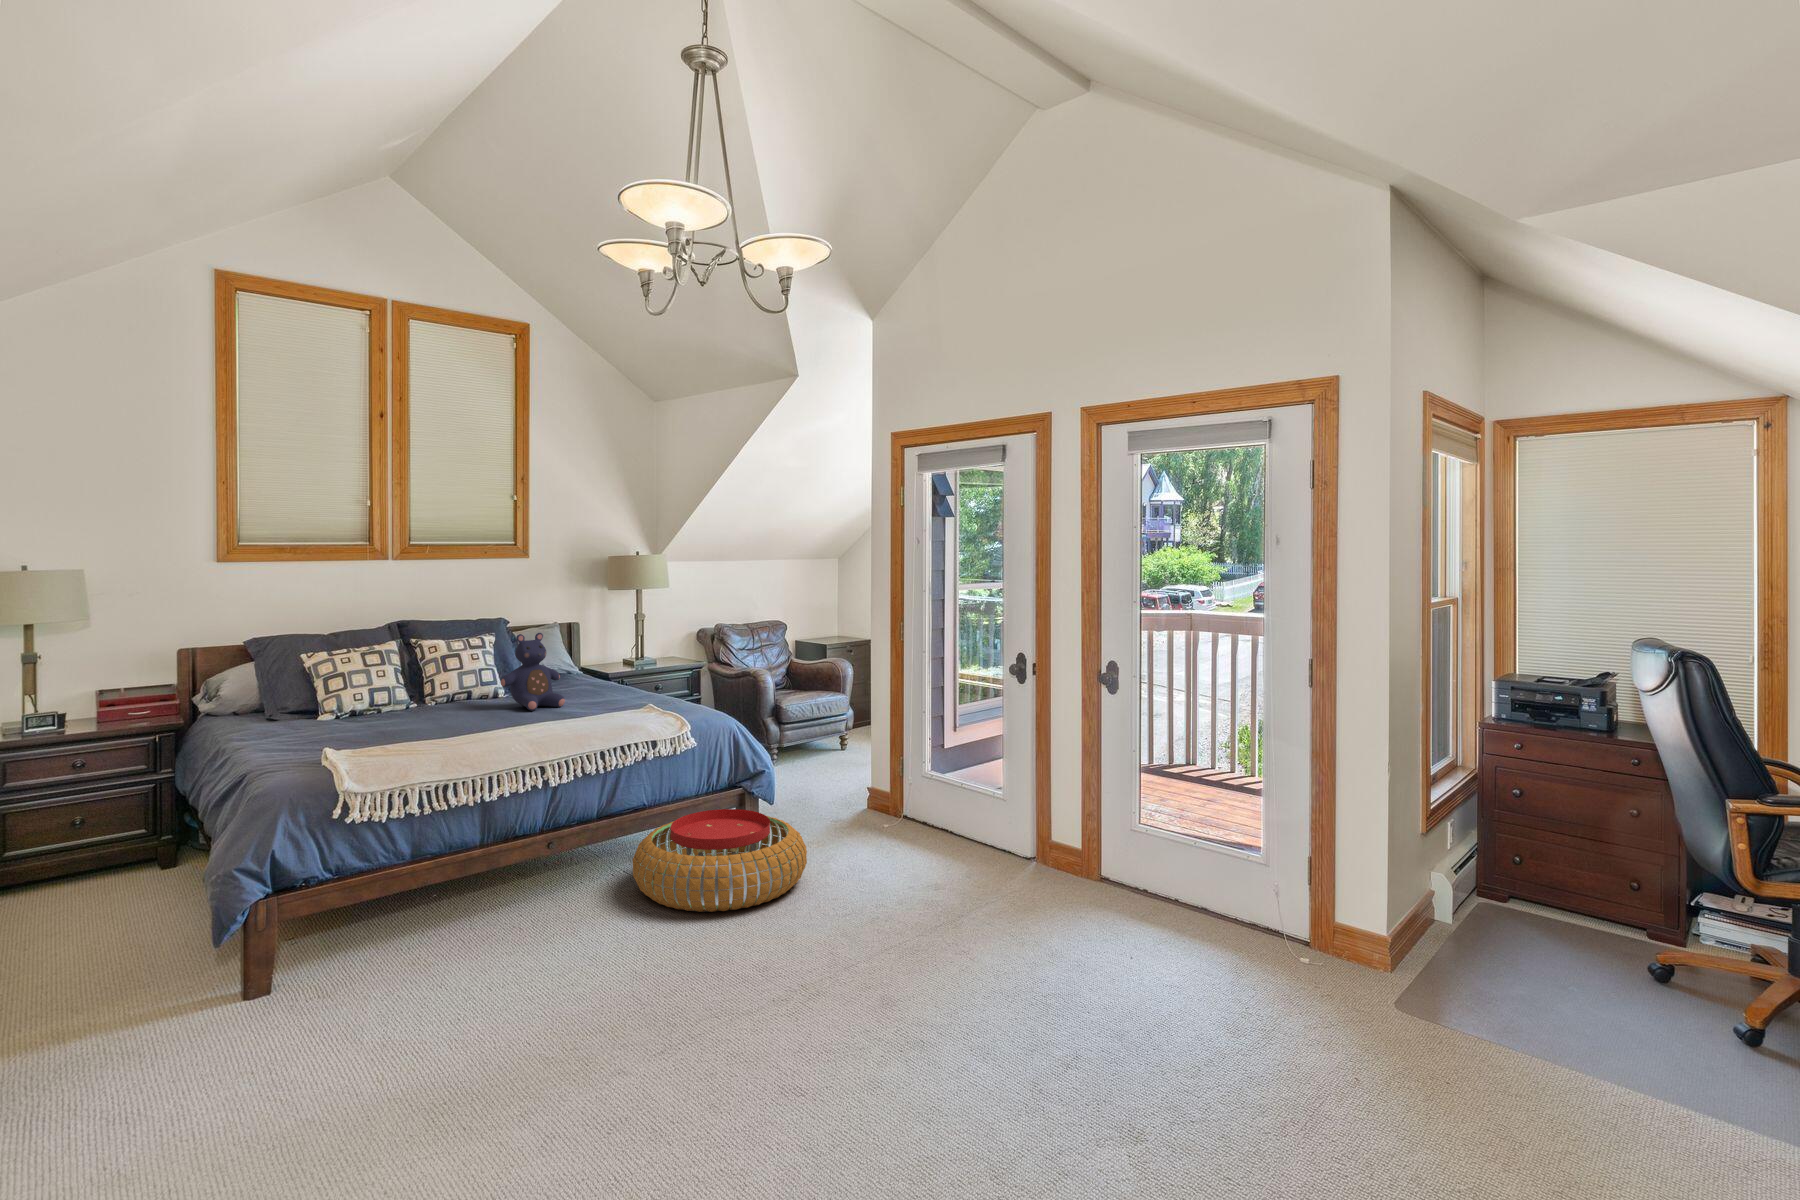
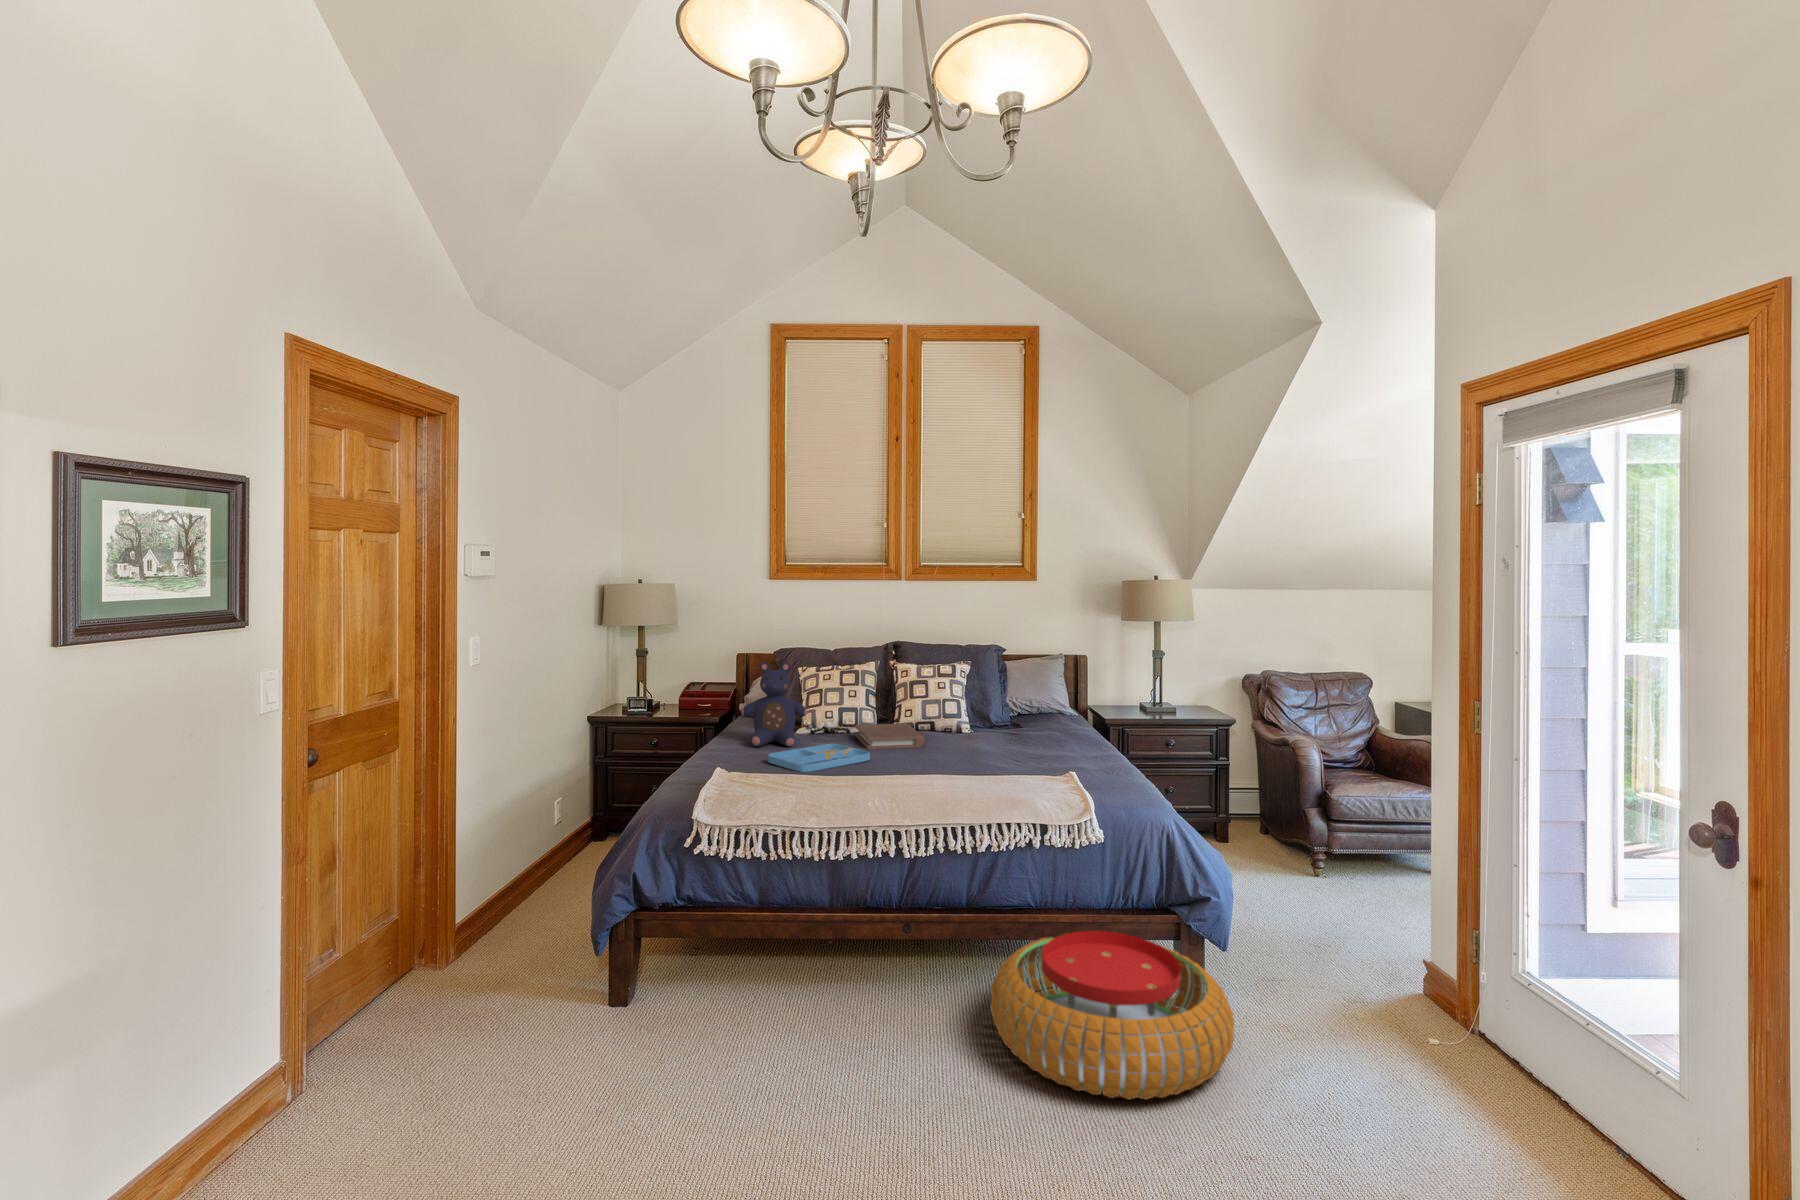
teddy bear: present [501,633,565,711] -> present [741,662,807,747]
book: none [395,695,480,719] -> present [855,723,924,749]
tray: none [346,717,450,742] -> present [768,744,870,772]

